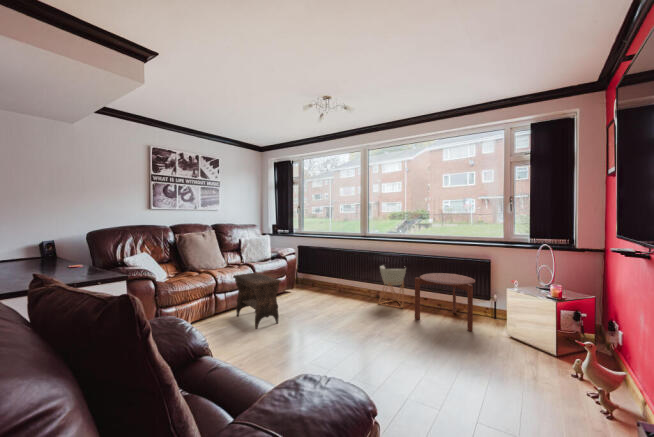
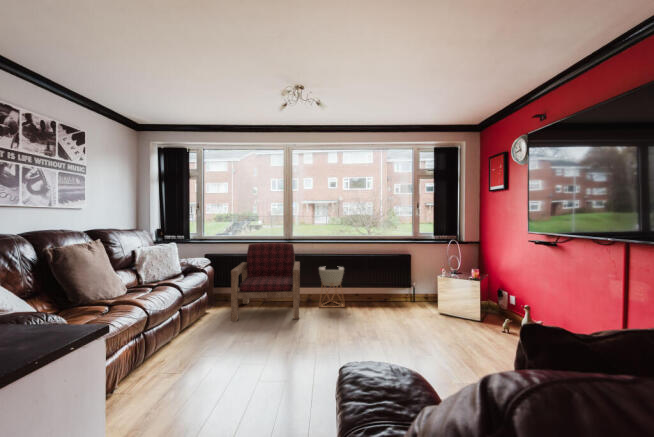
armchair: none [296,239,369,310] -> present [231,243,300,321]
footstool: present [233,272,281,329] -> none [172,291,253,362]
side table: present [415,273,475,331] -> none [366,268,416,315]

